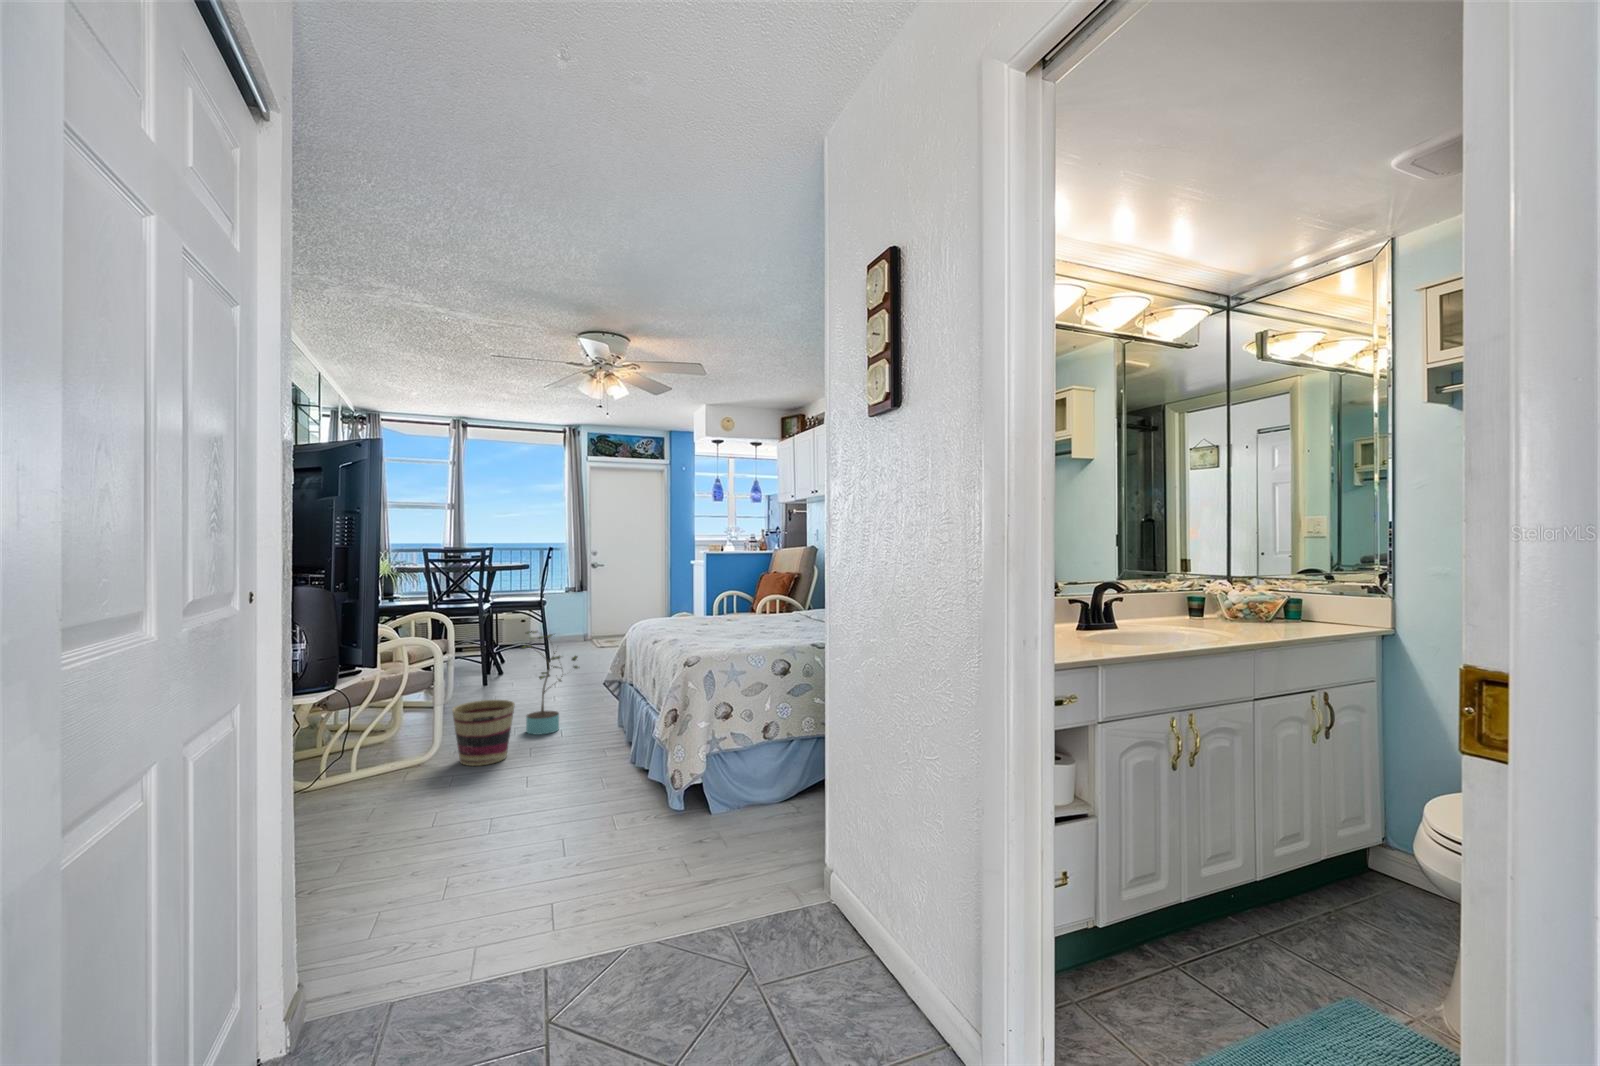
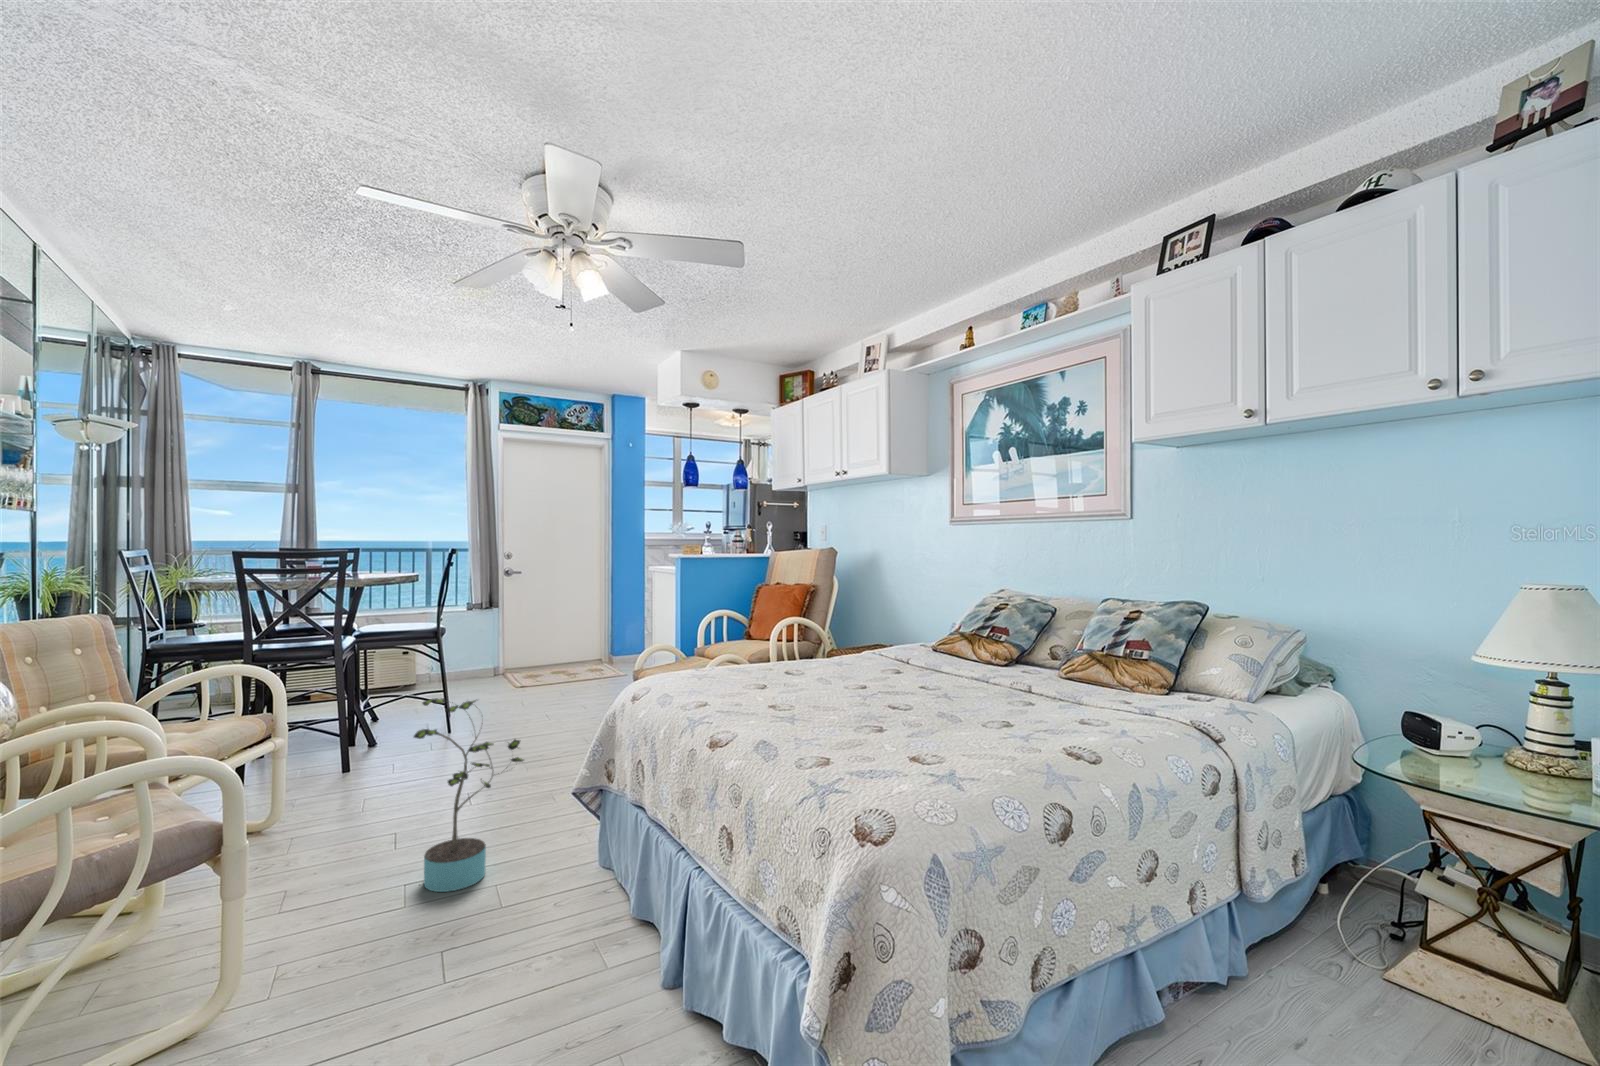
basket: present [452,700,515,766] -> none [266,849,406,1010]

